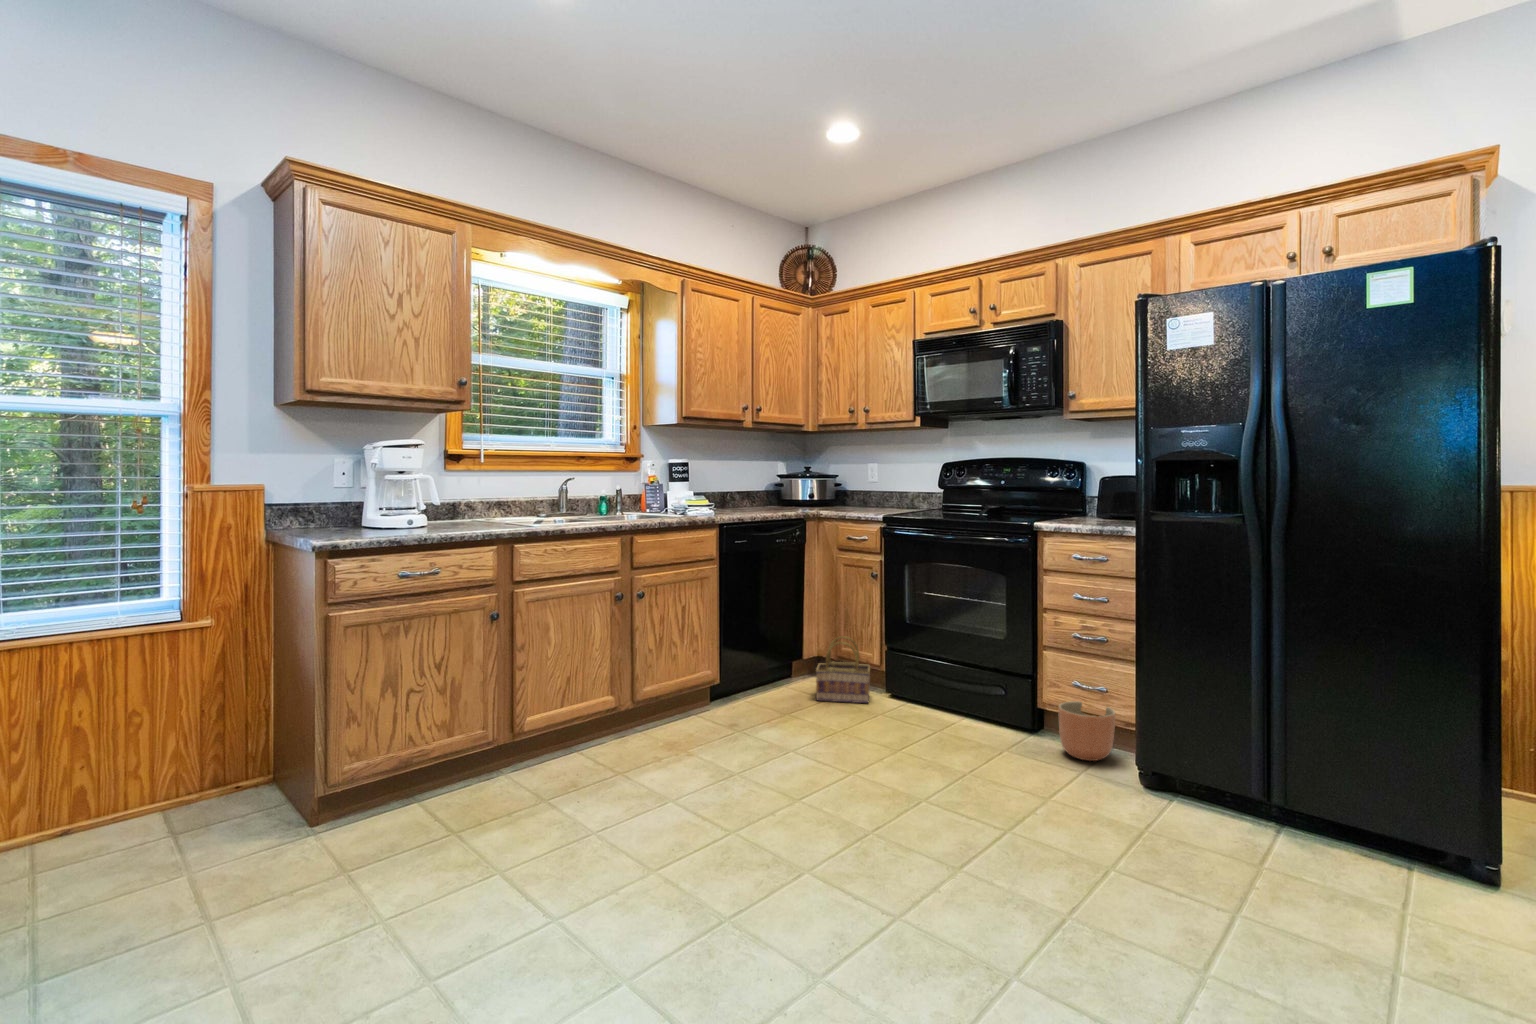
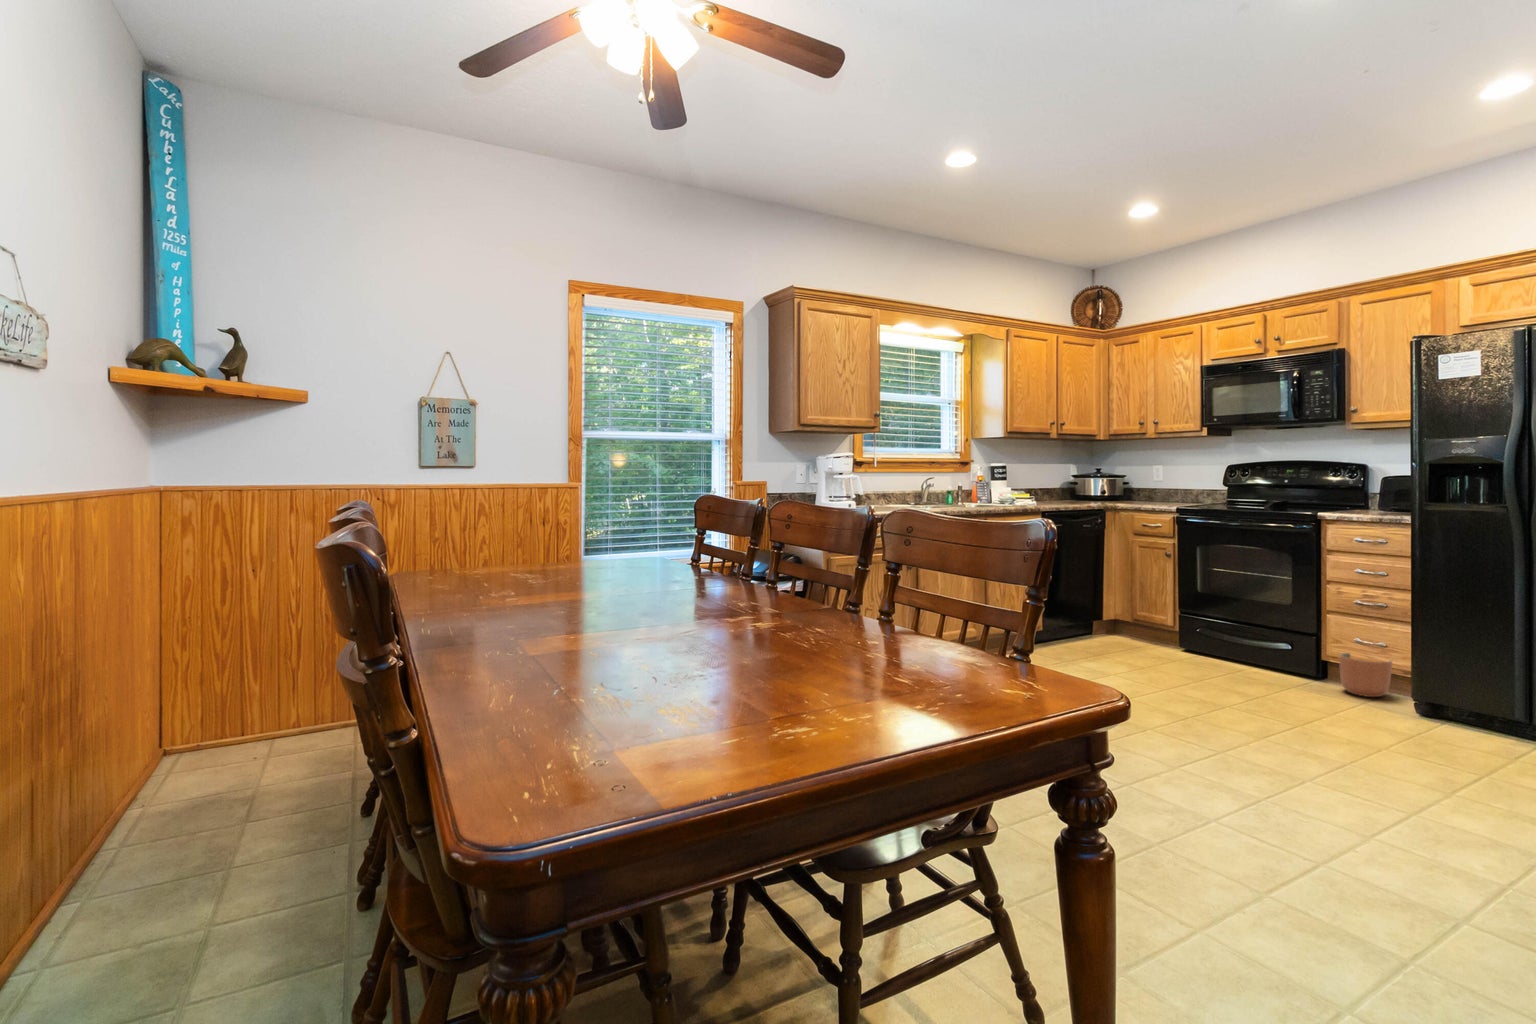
basket: present [816,636,870,703] -> none [1118,601,1165,653]

